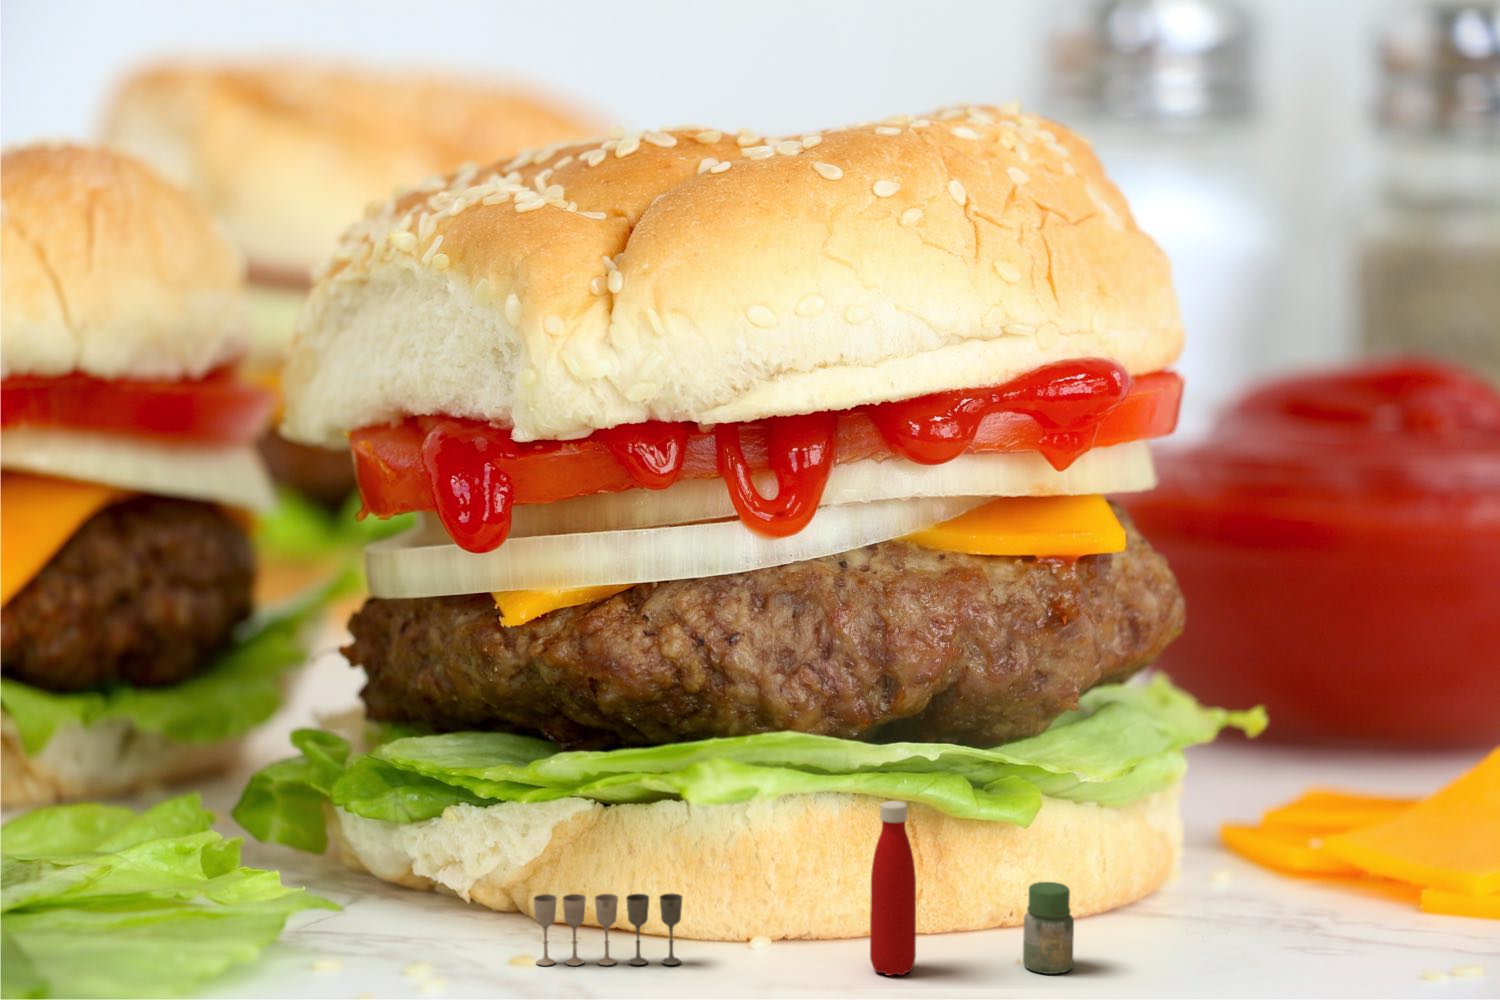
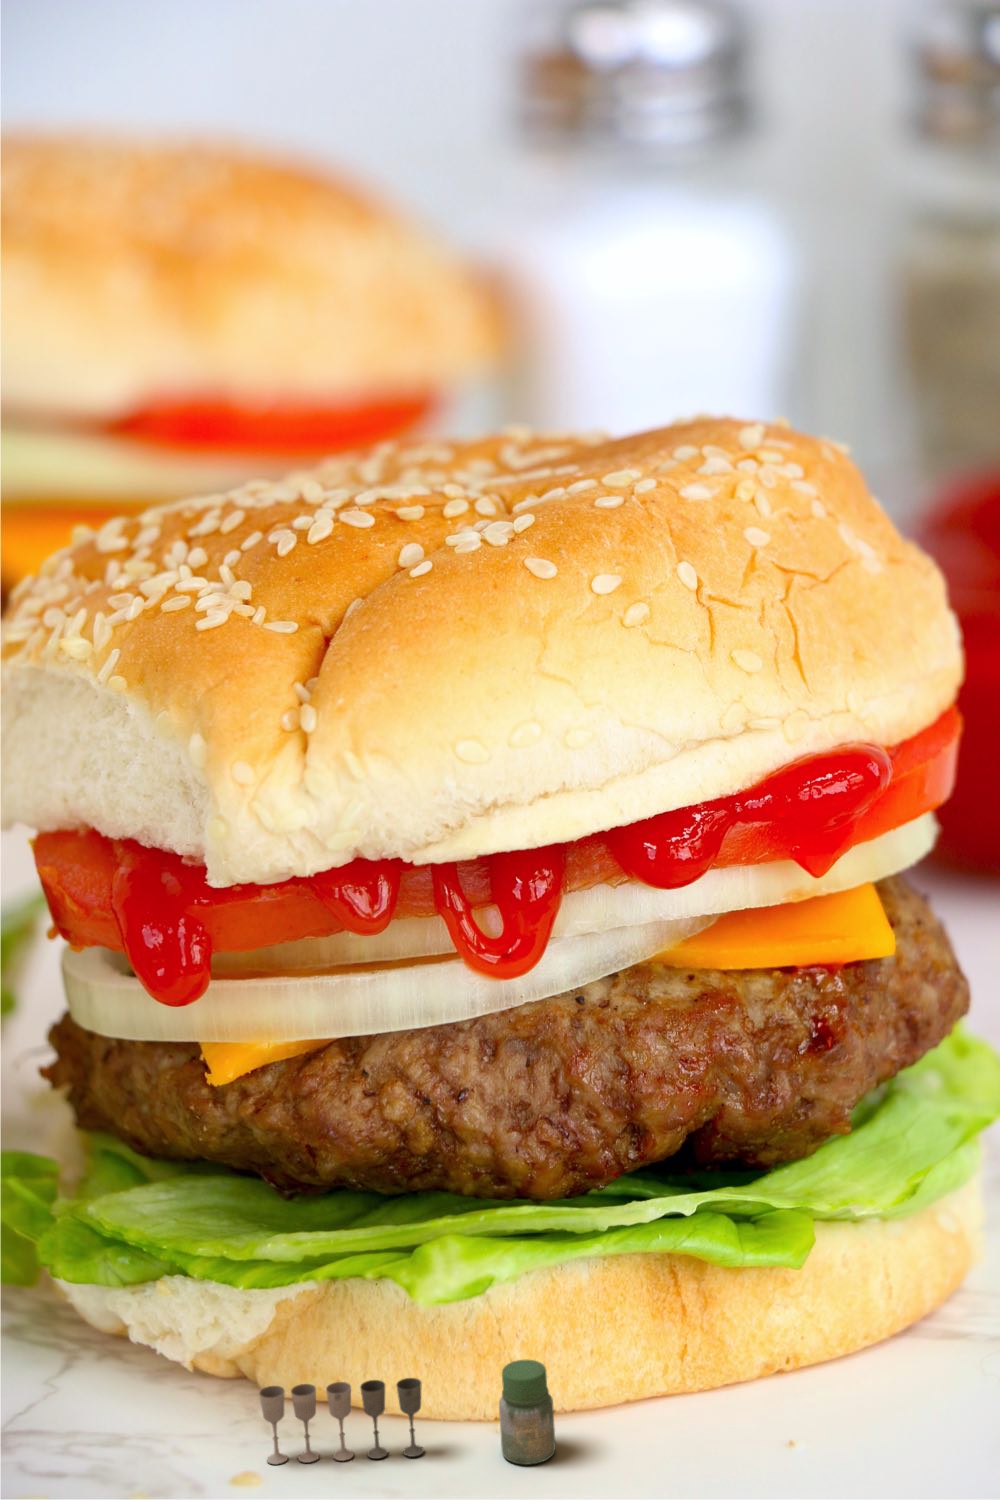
bottle: present [870,801,916,976] -> none [626,1271,679,1461]
jar: present [1023,882,1074,974] -> present [499,1360,556,1465]

